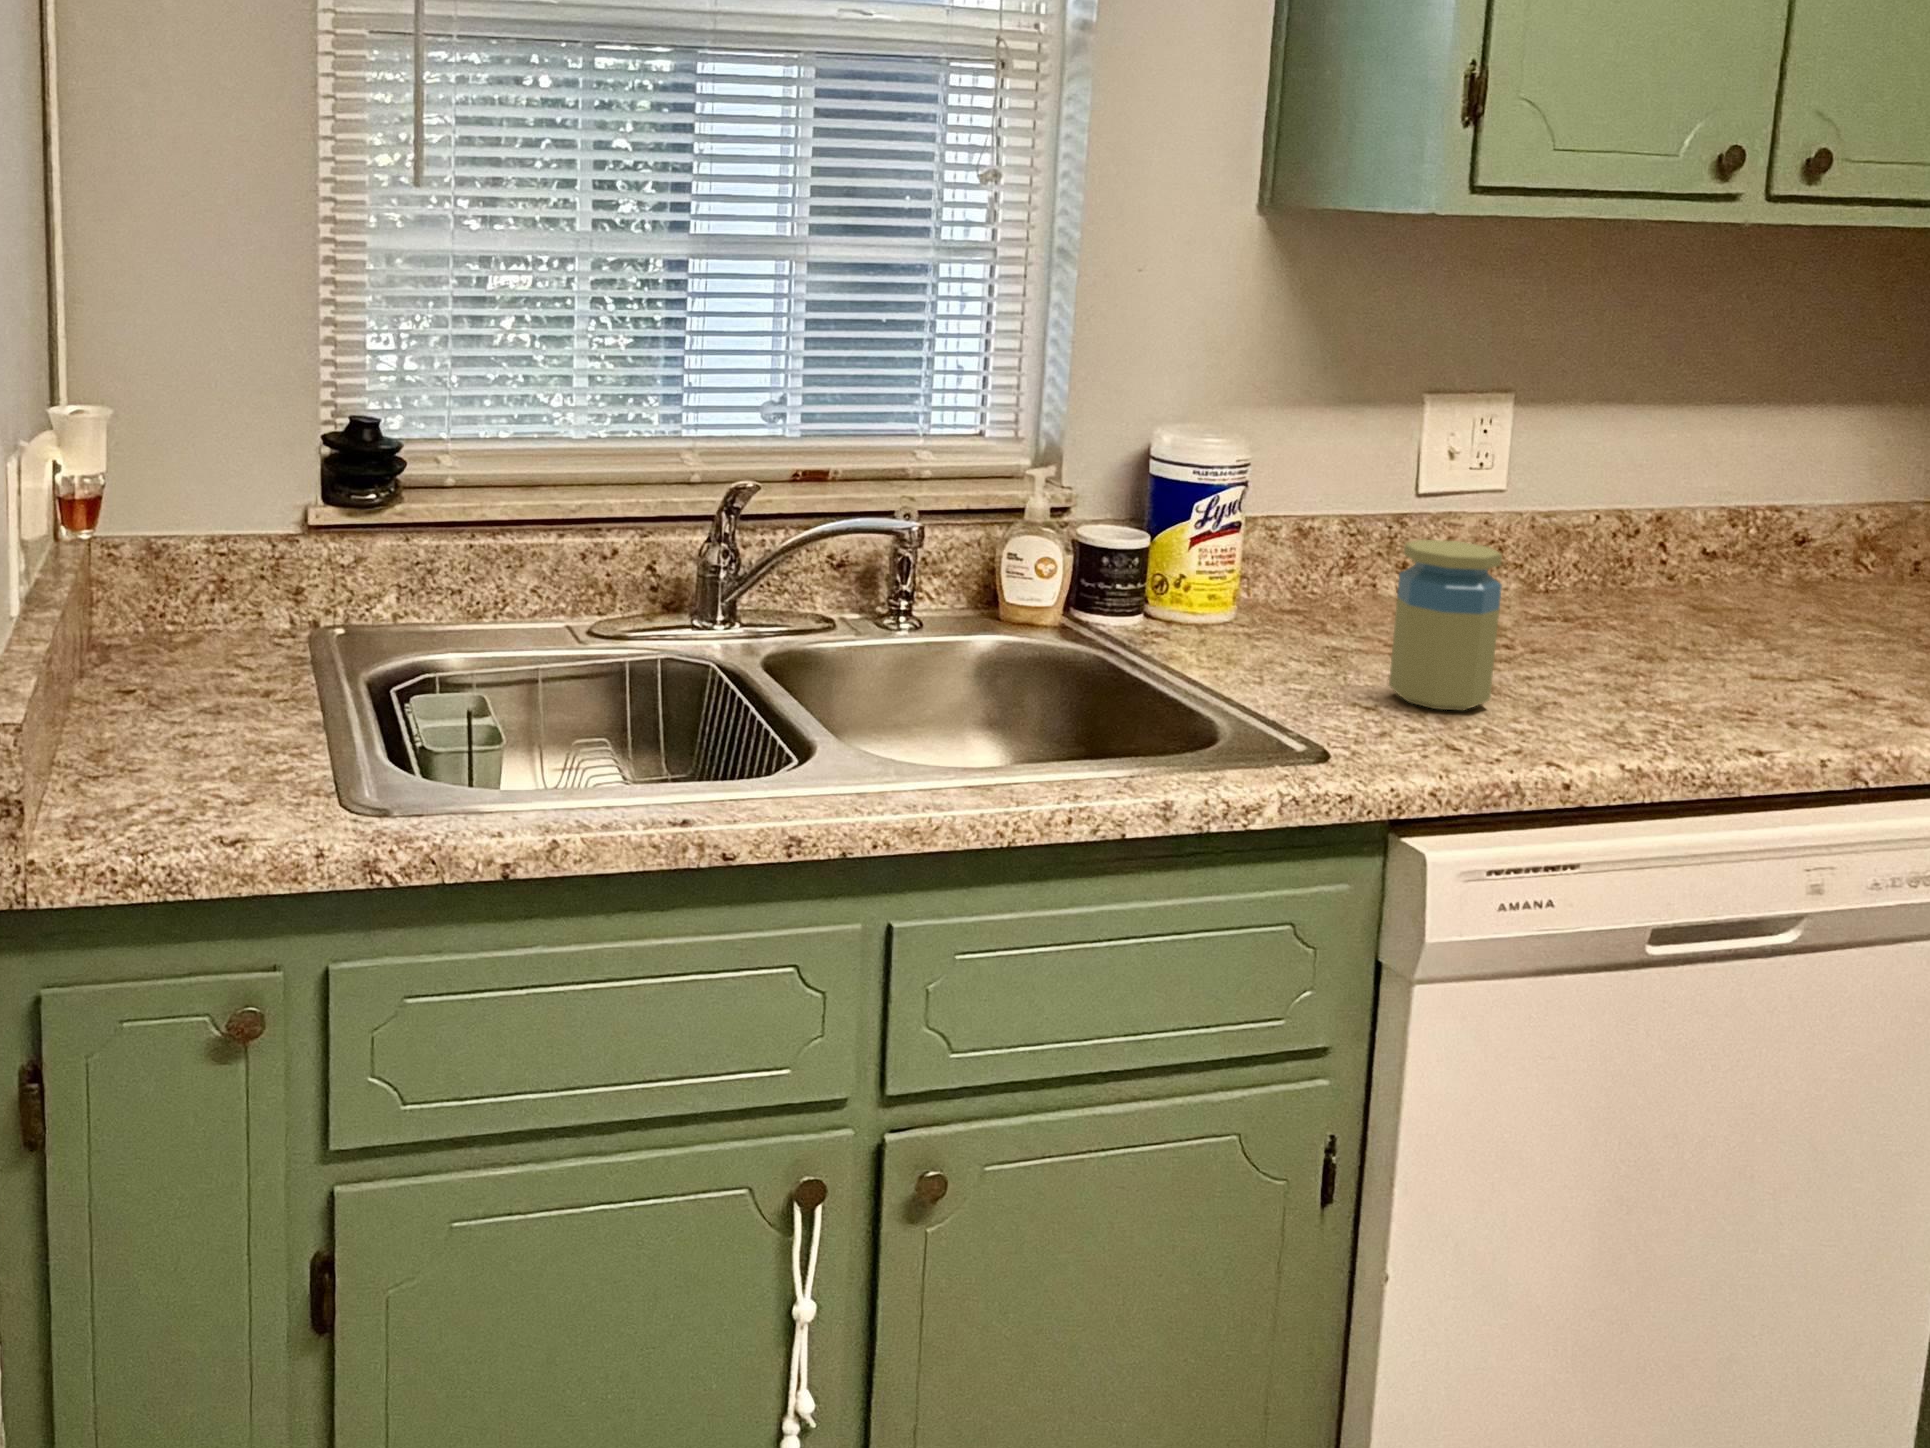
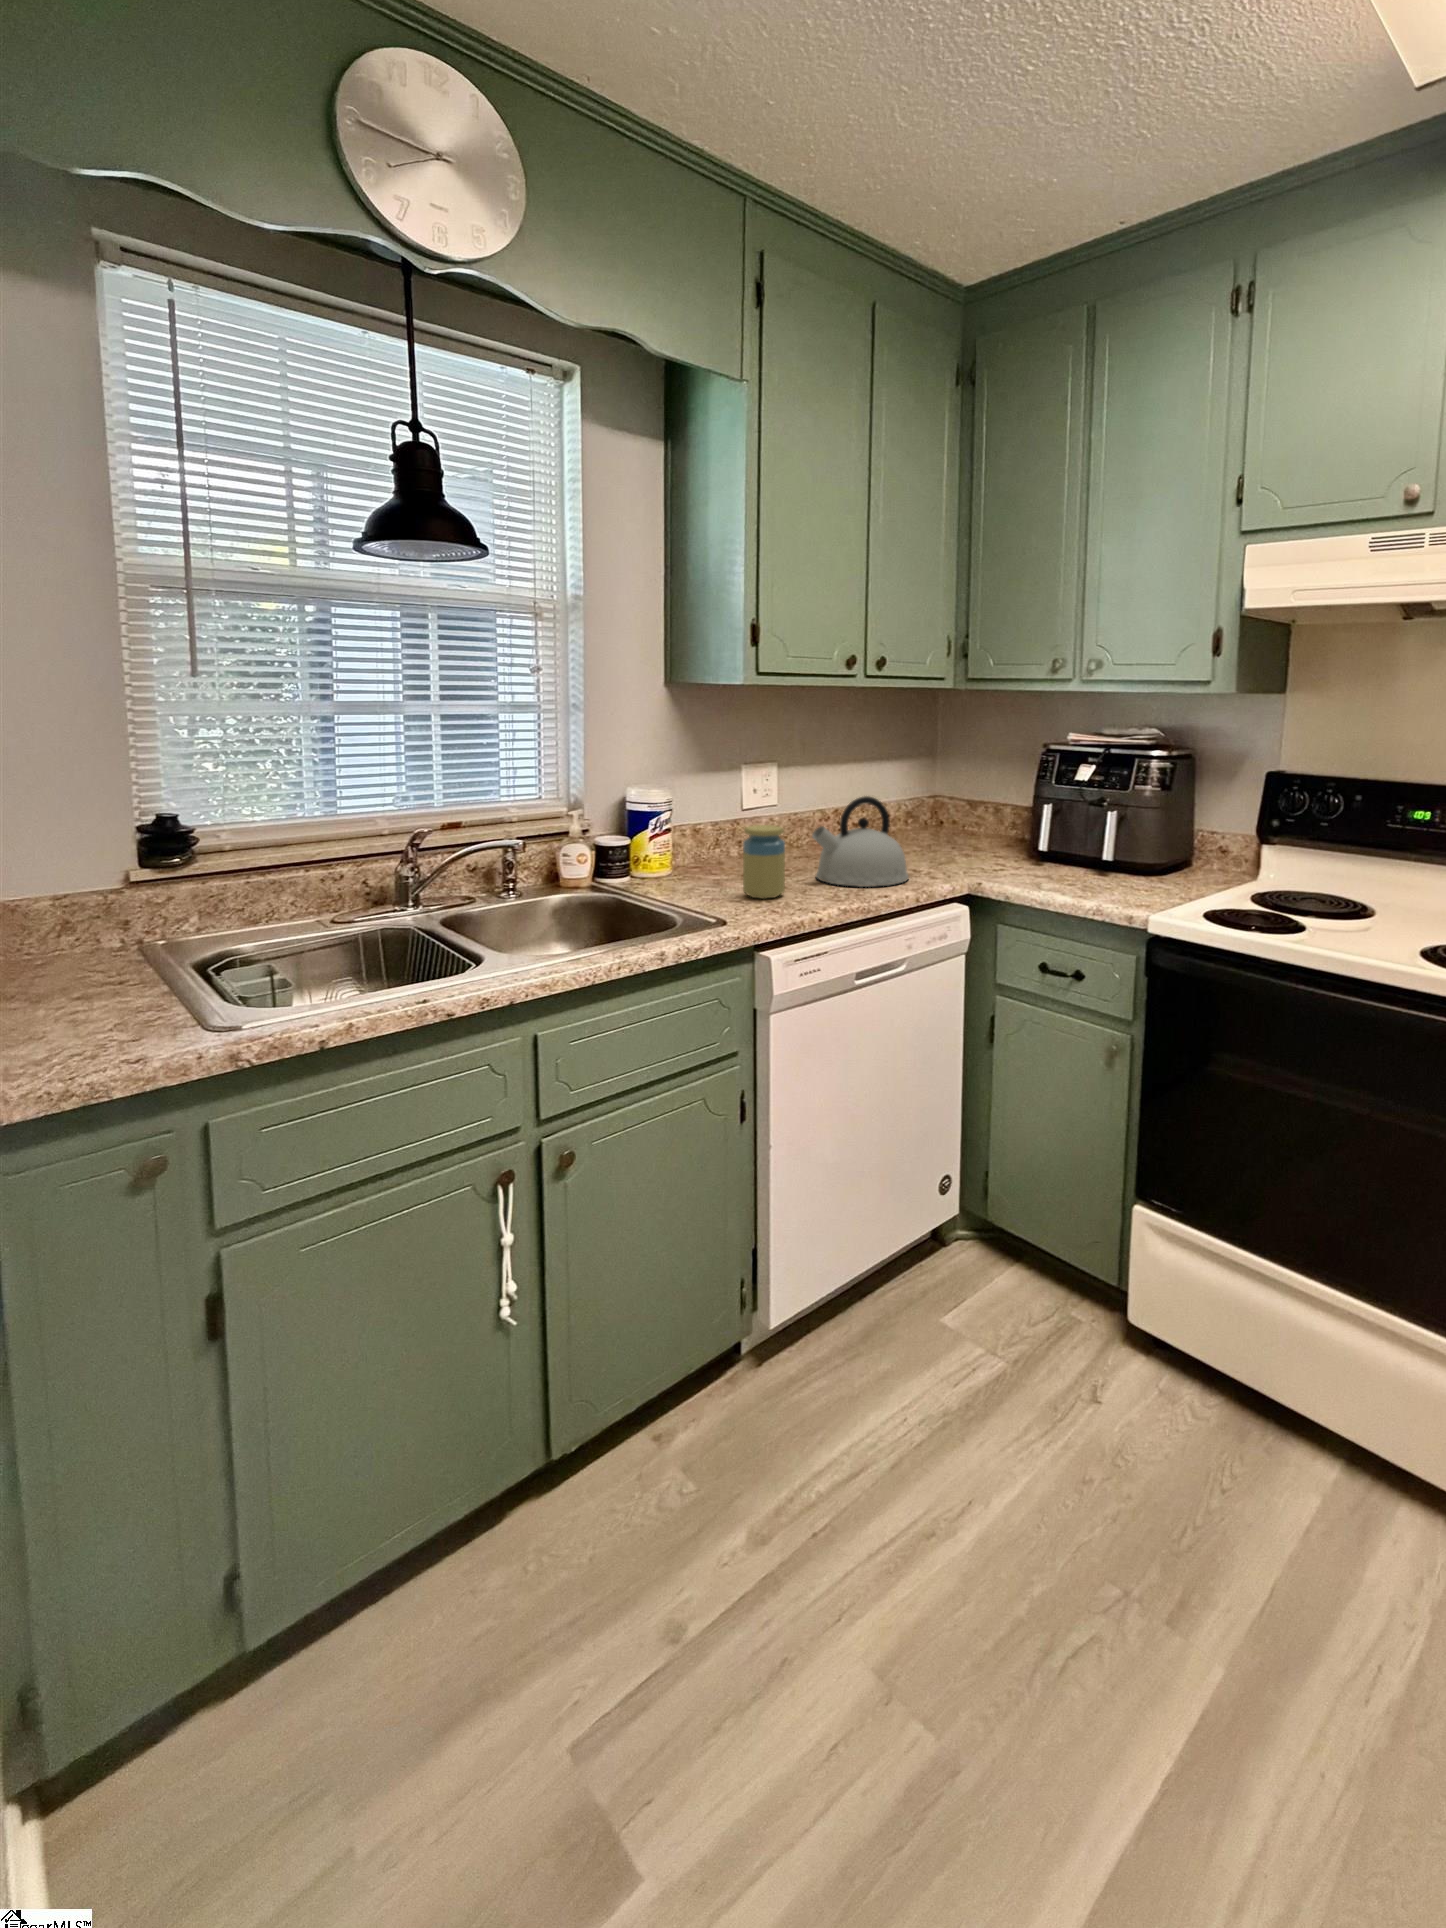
kettle: none [1577,496,1836,722] -> present [812,796,909,887]

